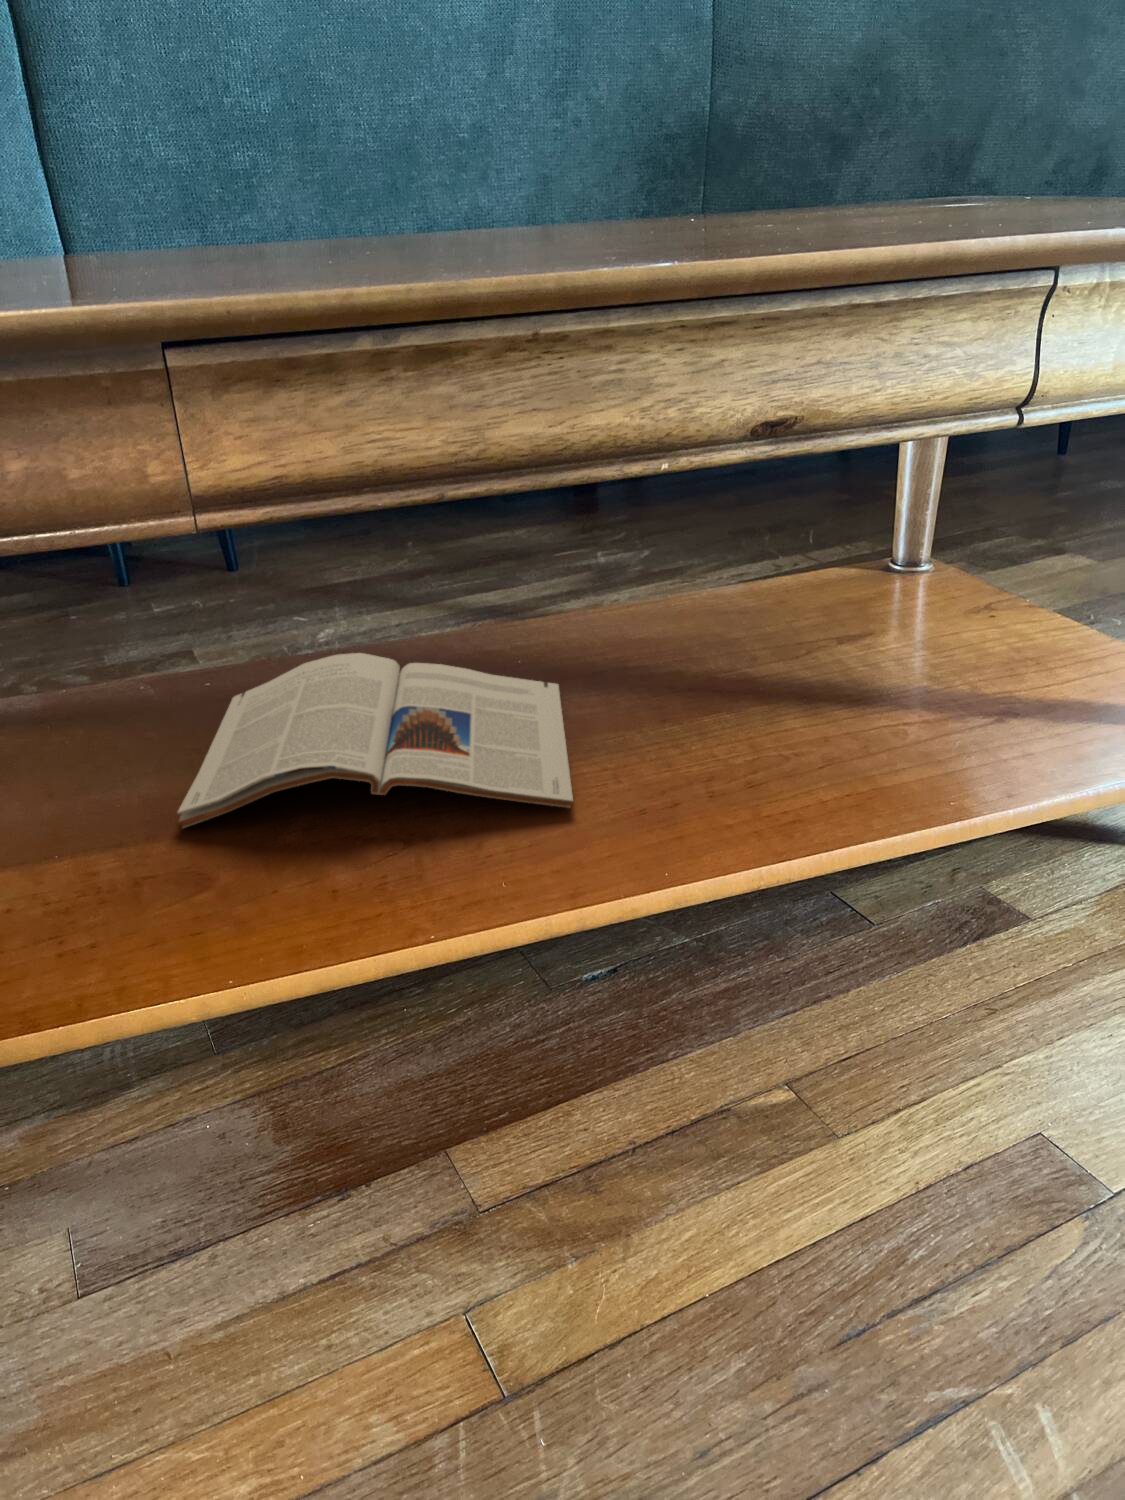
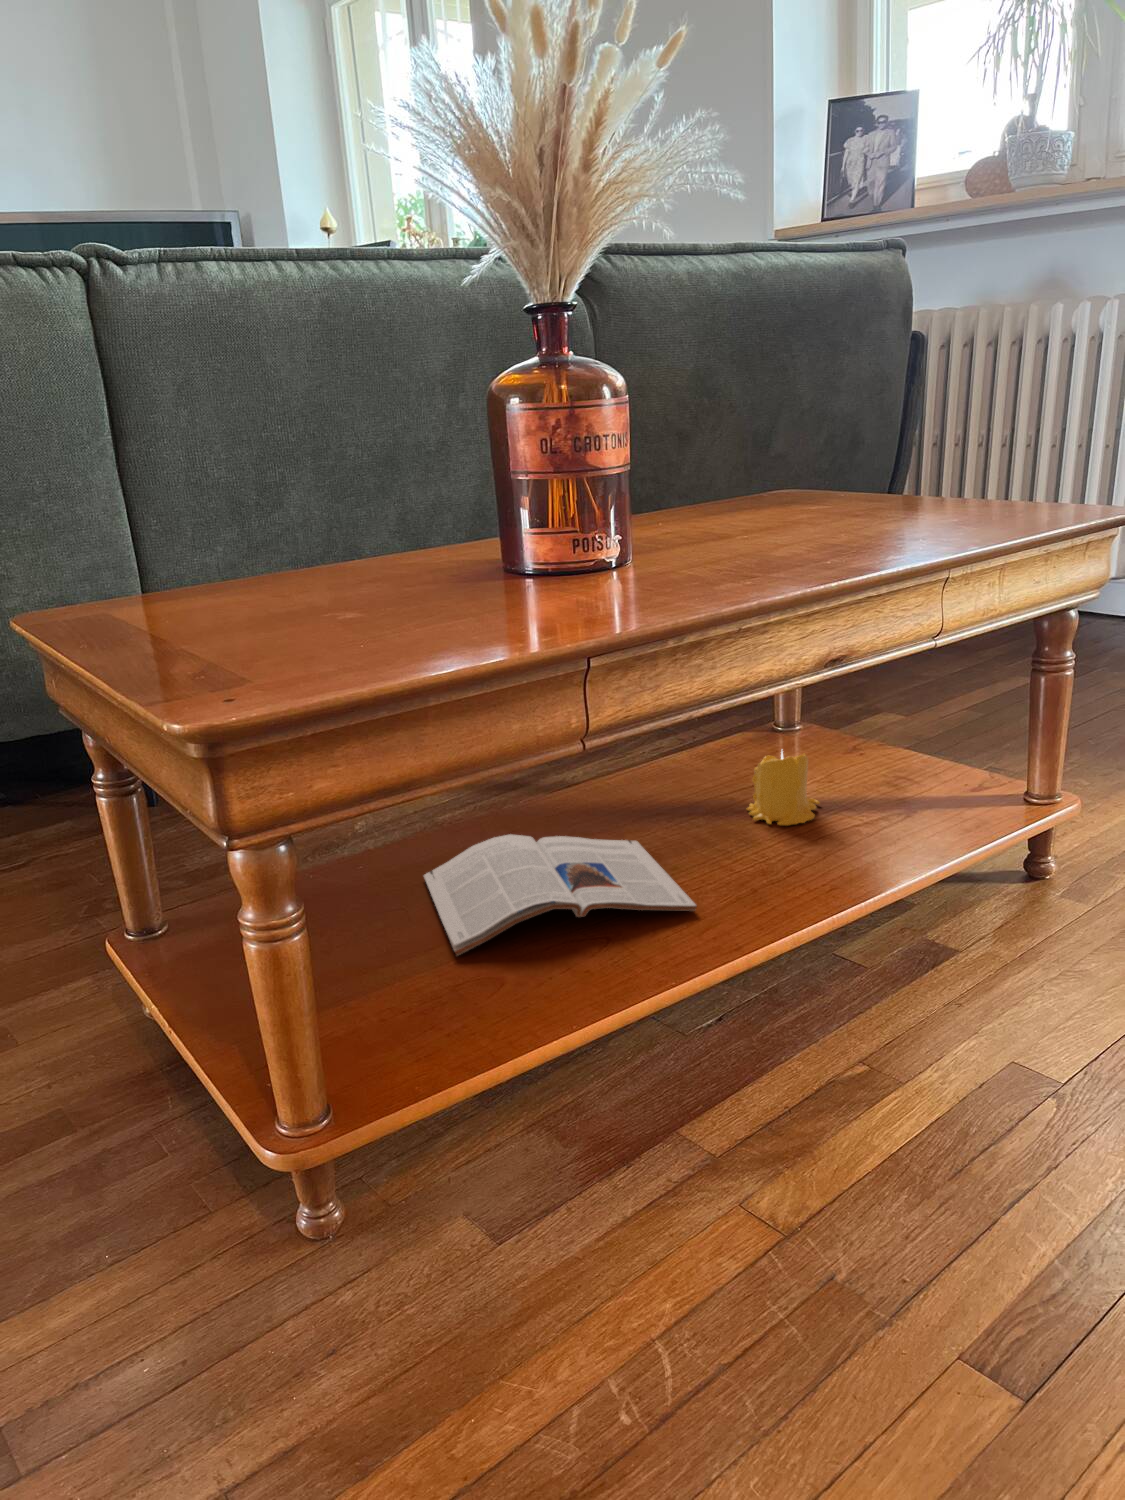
candle: none [750,565,866,688] -> present [747,752,820,826]

